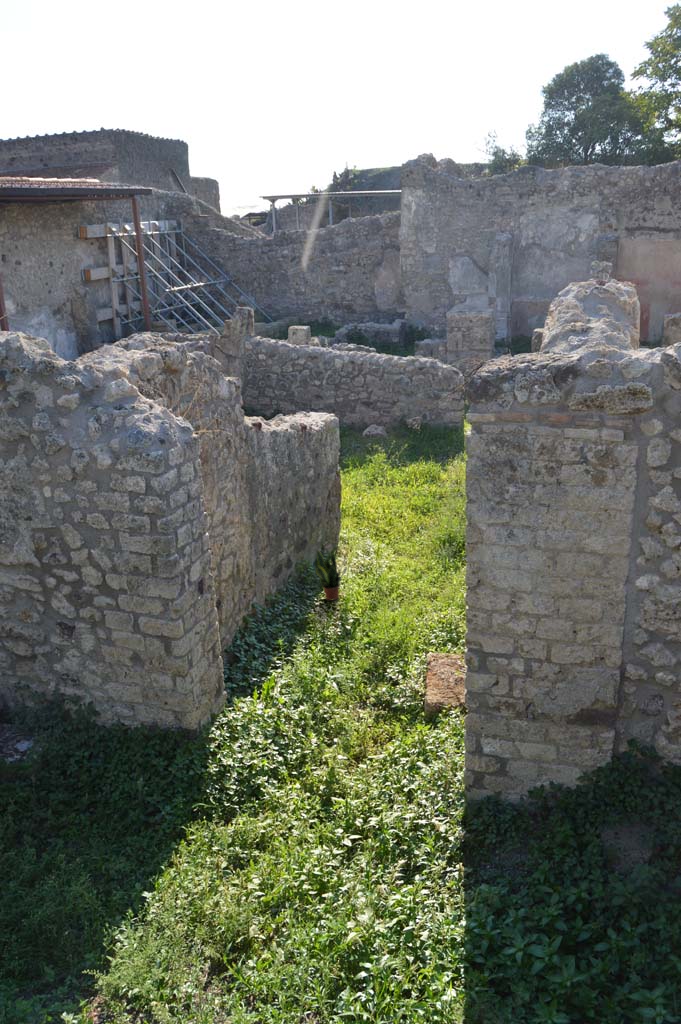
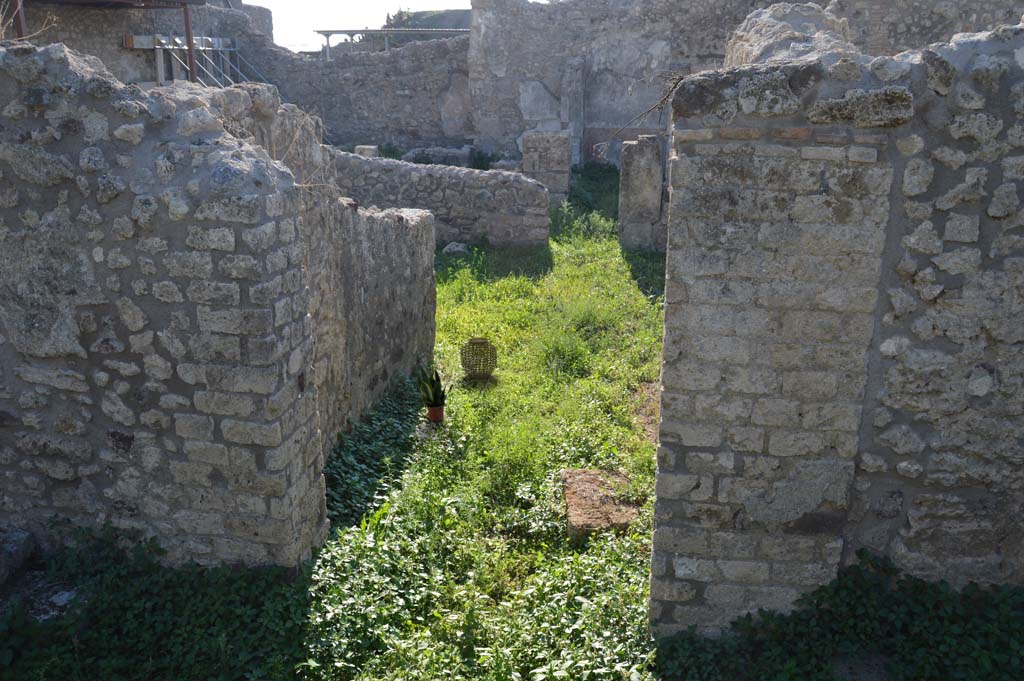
woven basket: none [363,516,398,556] -> present [461,338,497,379]

